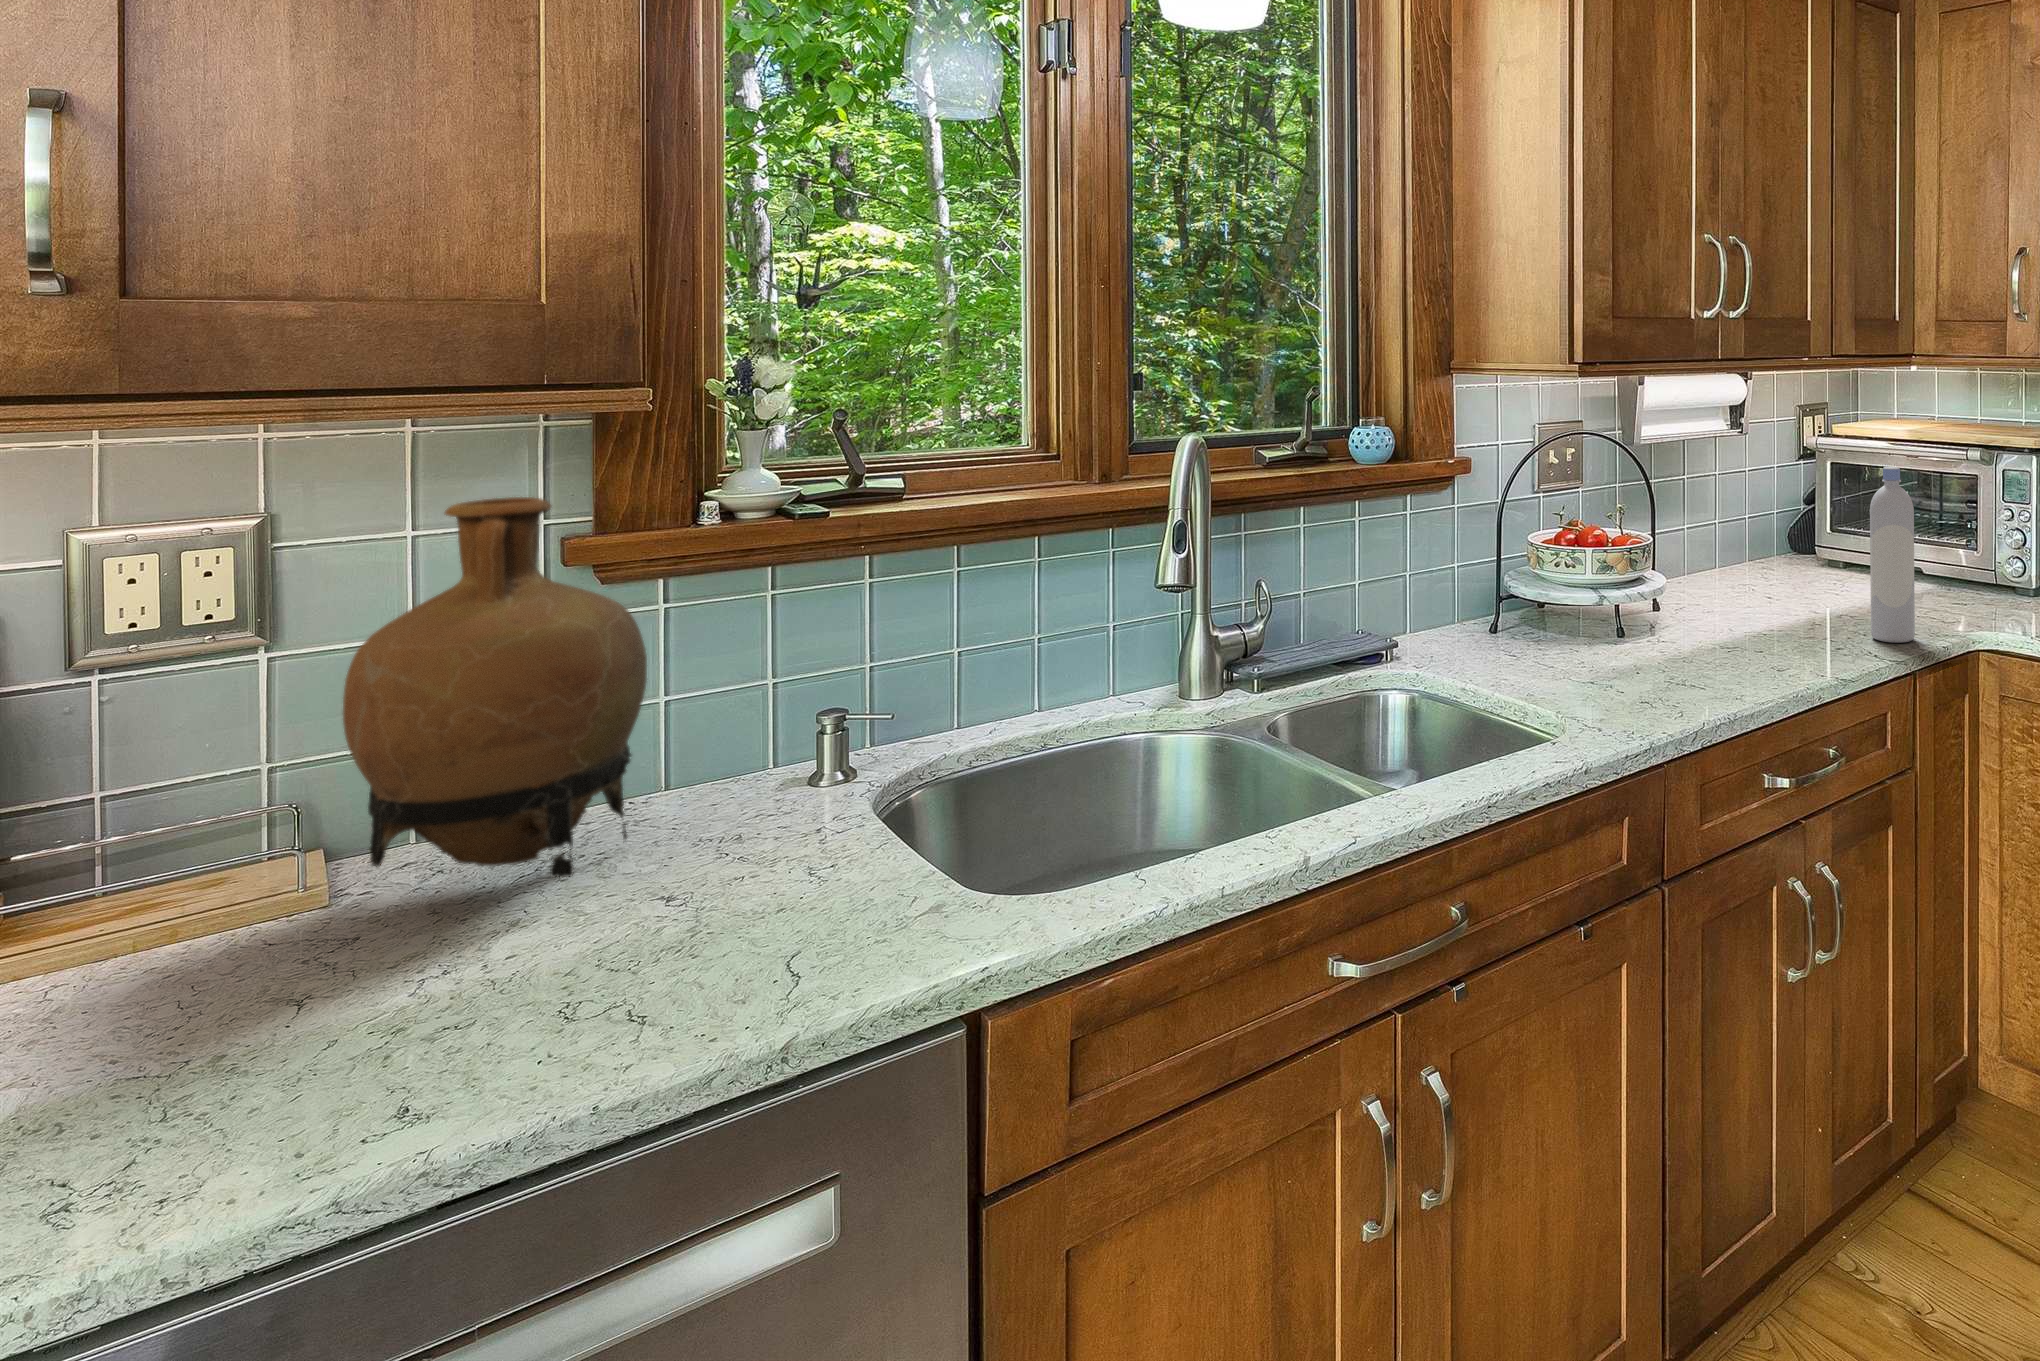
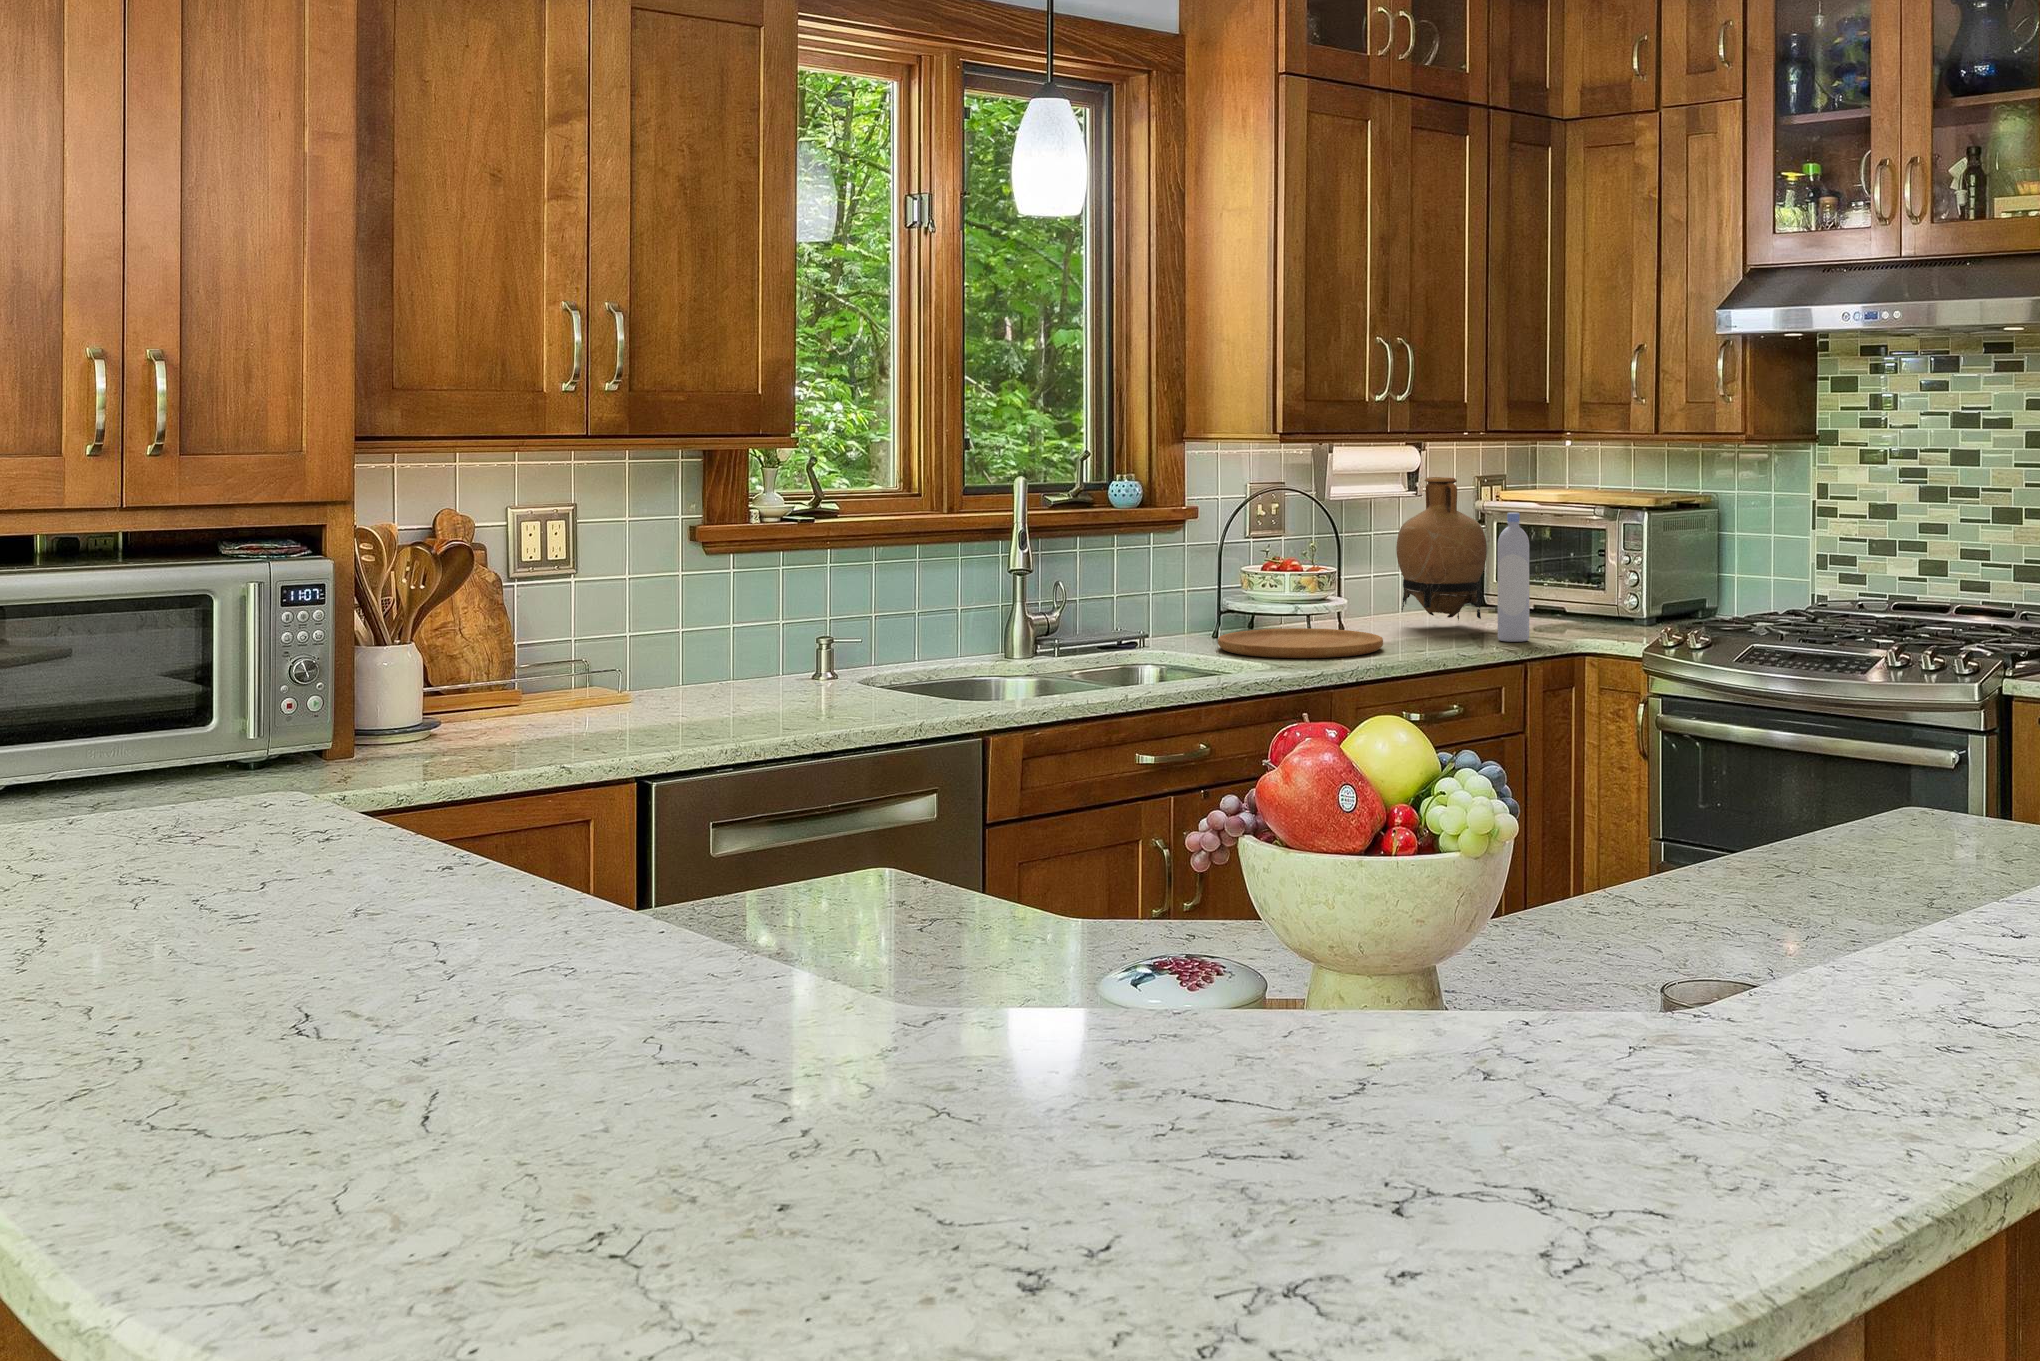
vase: present [343,497,647,878] -> present [1396,477,1487,620]
cutting board: none [1492,622,1724,695] -> present [1218,628,1383,658]

